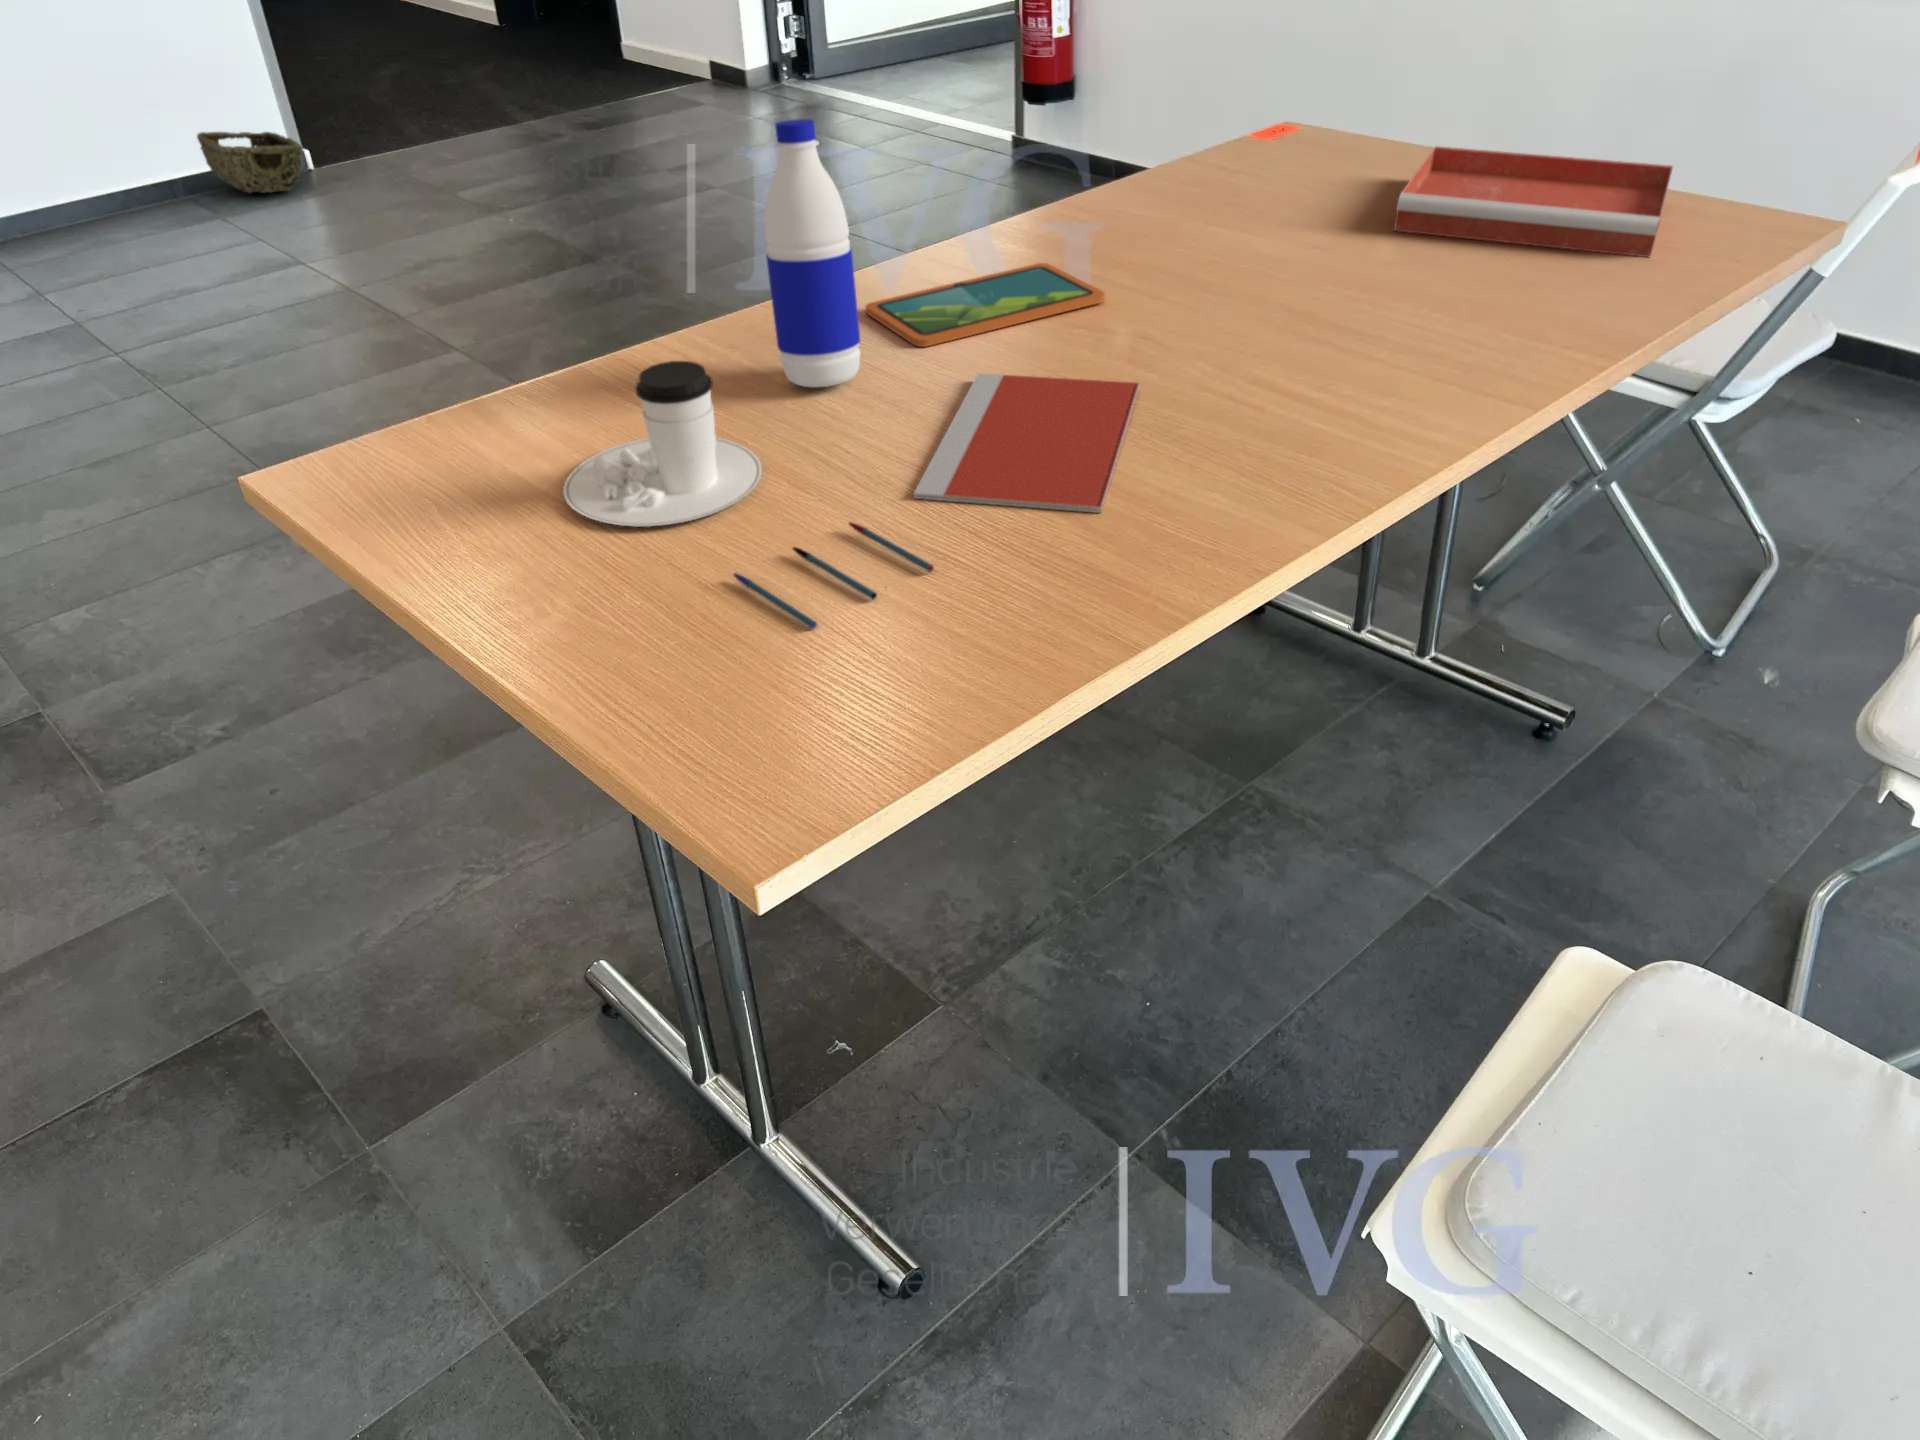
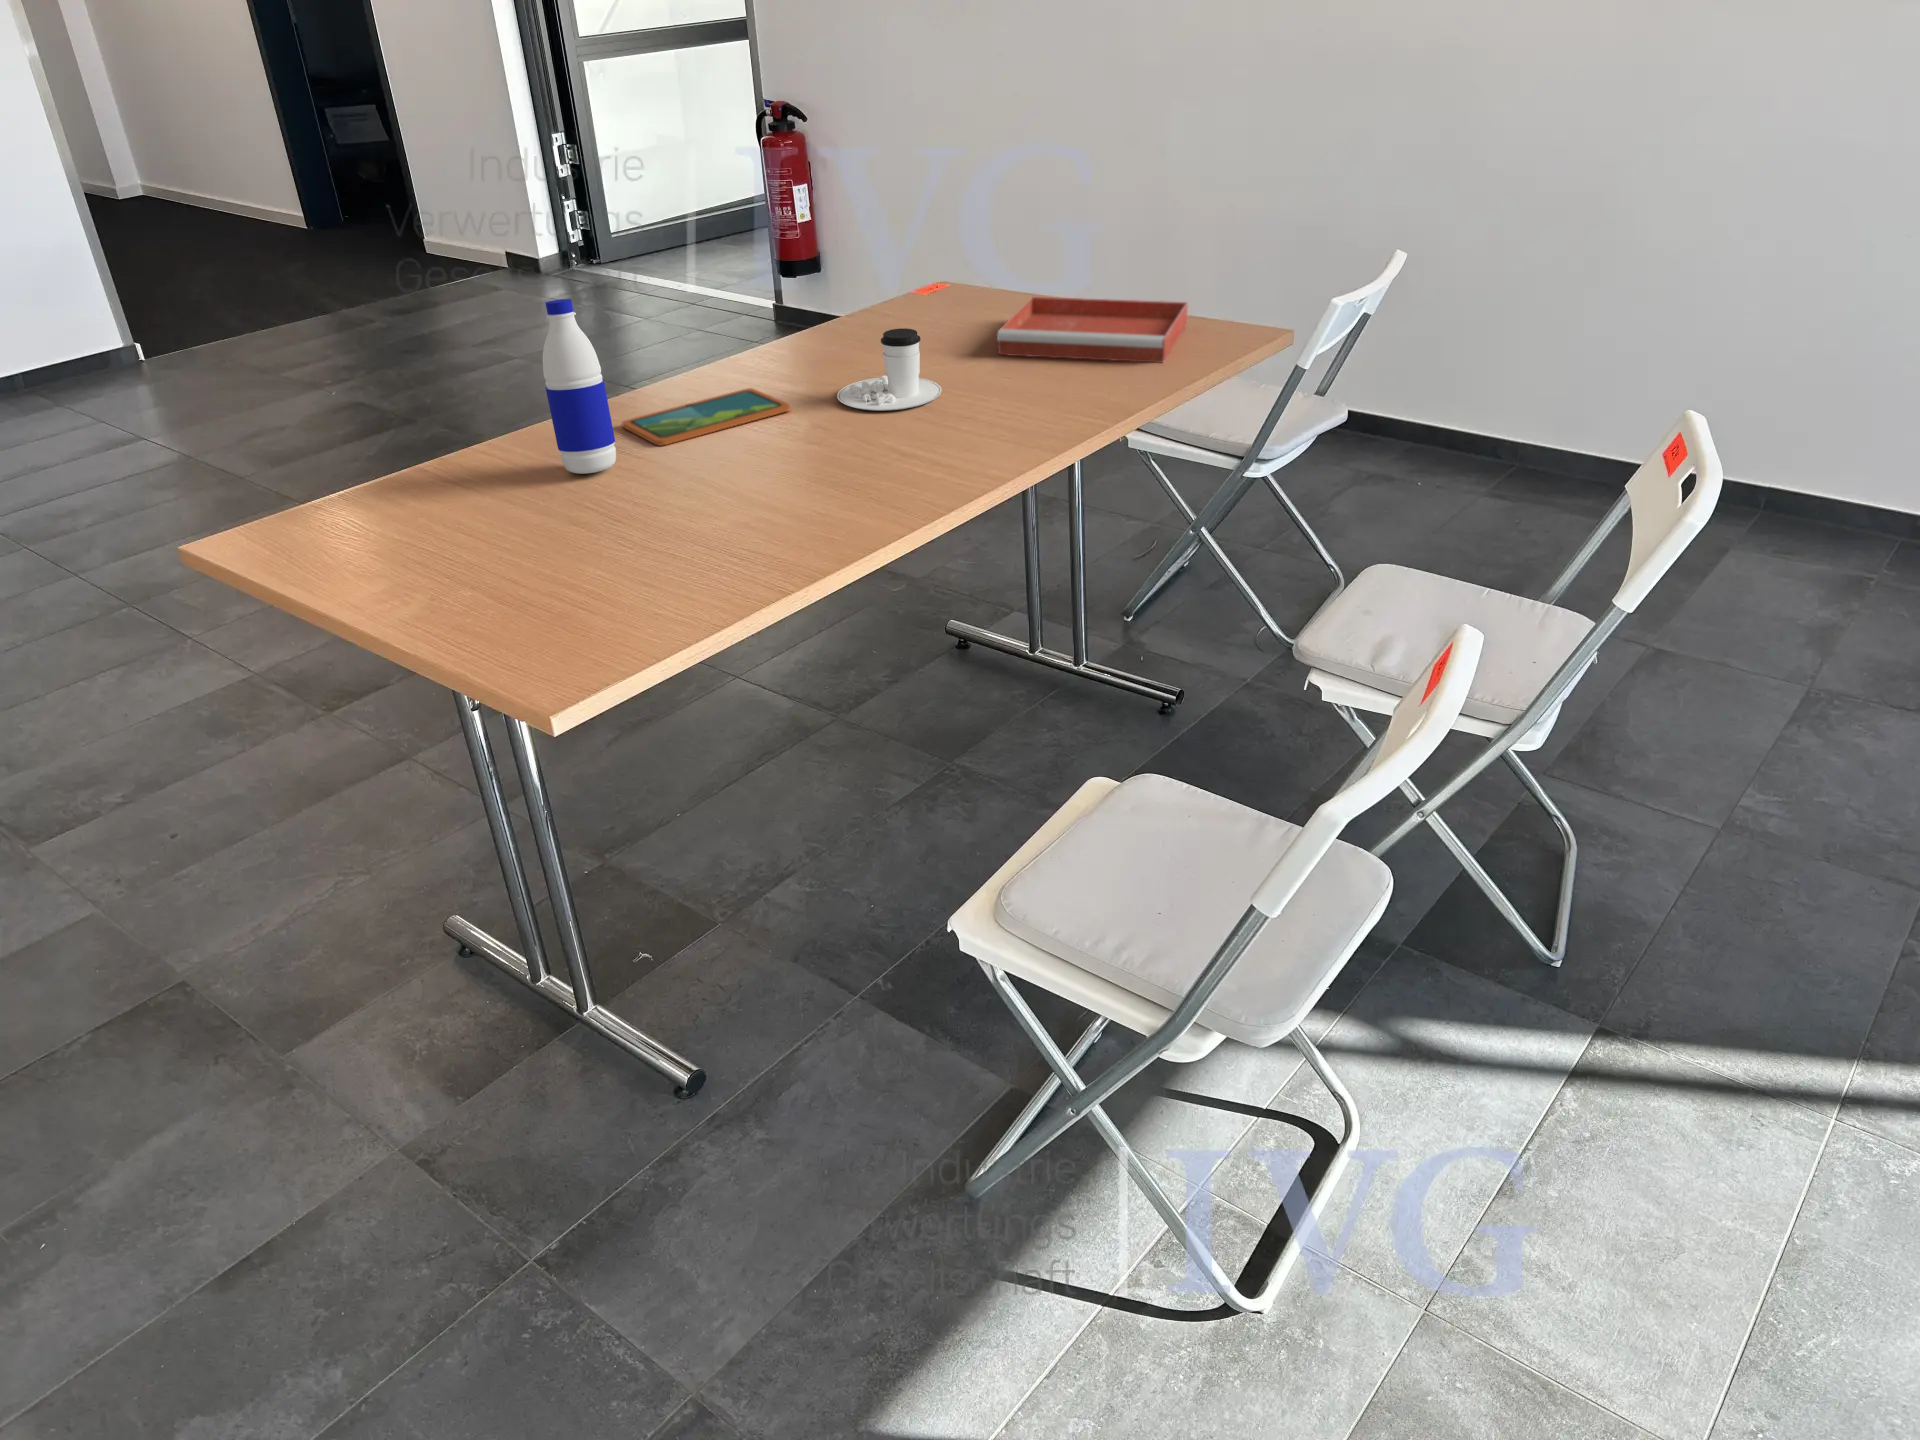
woven basket: present [197,132,302,194] -> none [33,331,135,385]
coffee cup: present [563,361,762,527] -> present [837,328,942,411]
notebook: present [914,373,1140,513] -> none [650,457,805,531]
pen: present [734,522,934,629] -> none [532,545,660,601]

